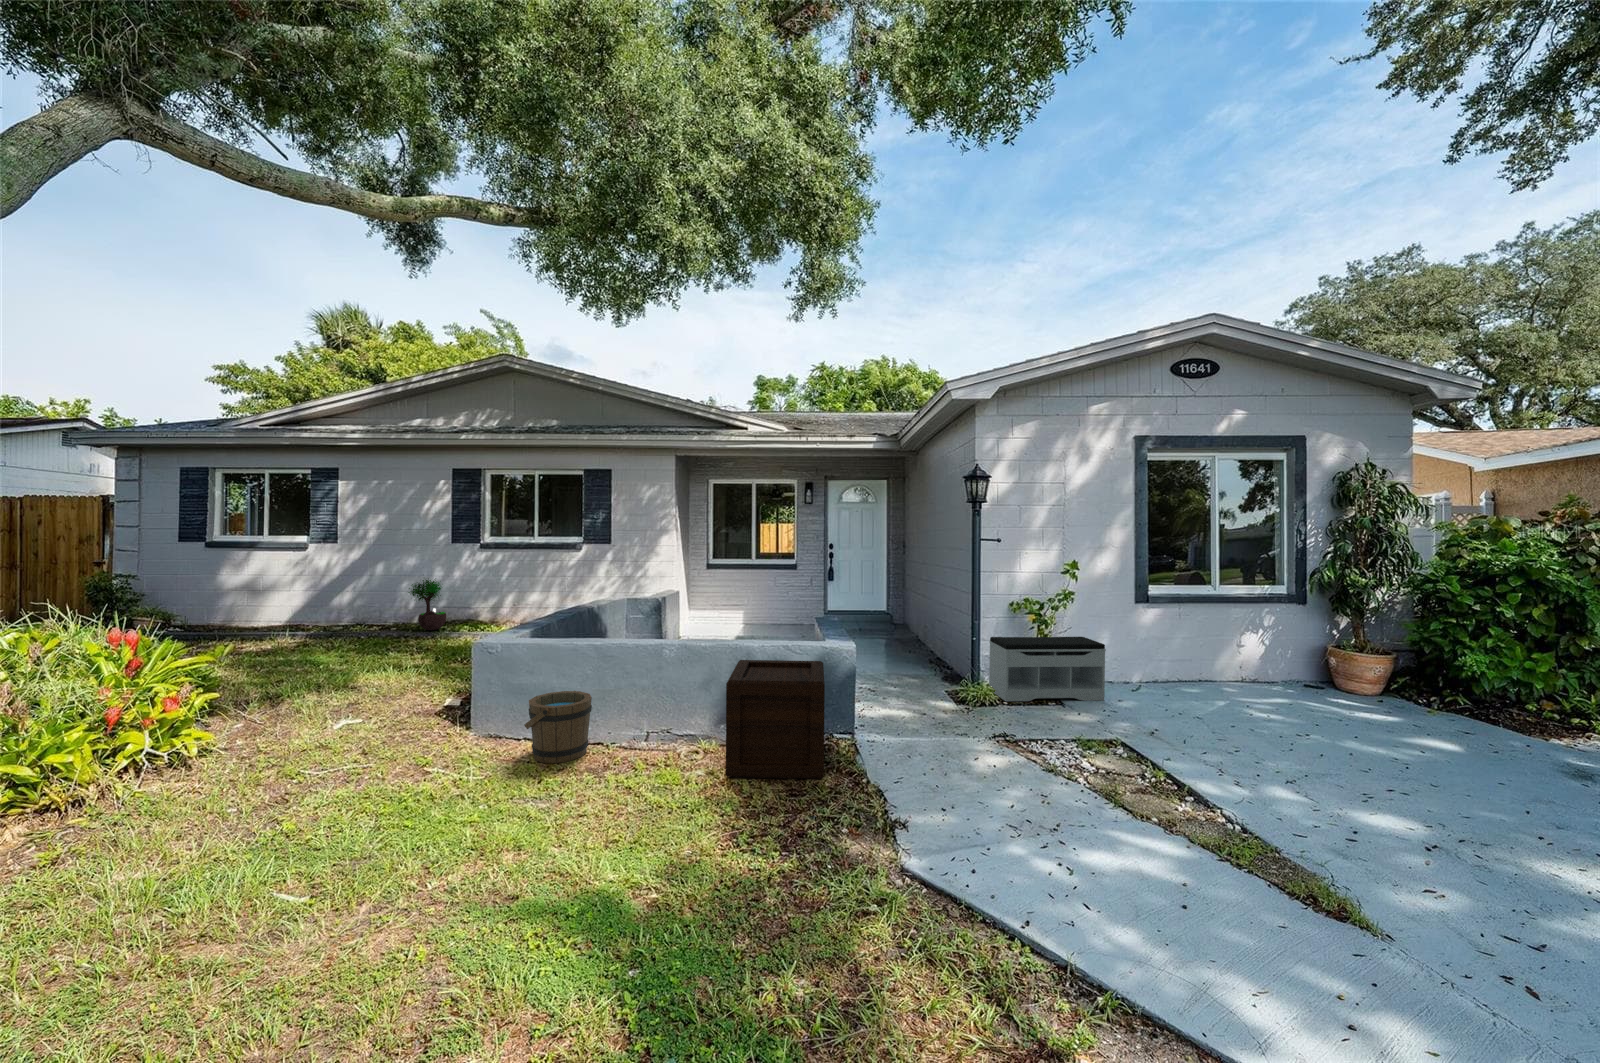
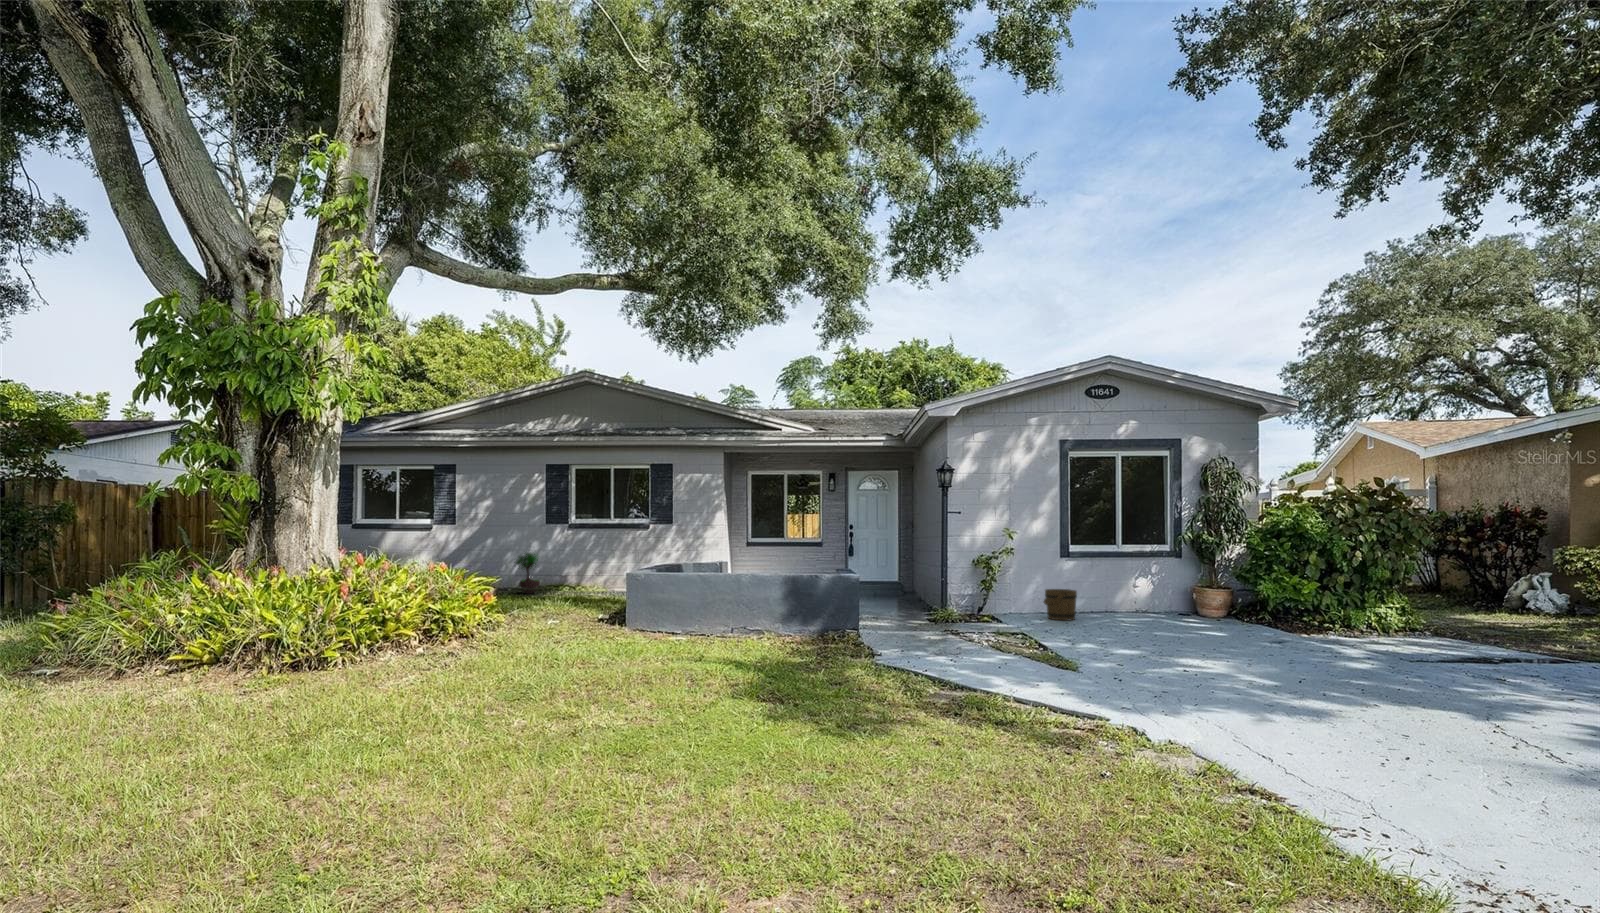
bench: present [989,637,1106,701] -> none [957,580,1033,622]
wooden crate: present [726,660,825,779] -> none [782,582,838,642]
bucket: present [524,691,592,763] -> present [1044,589,1077,620]

